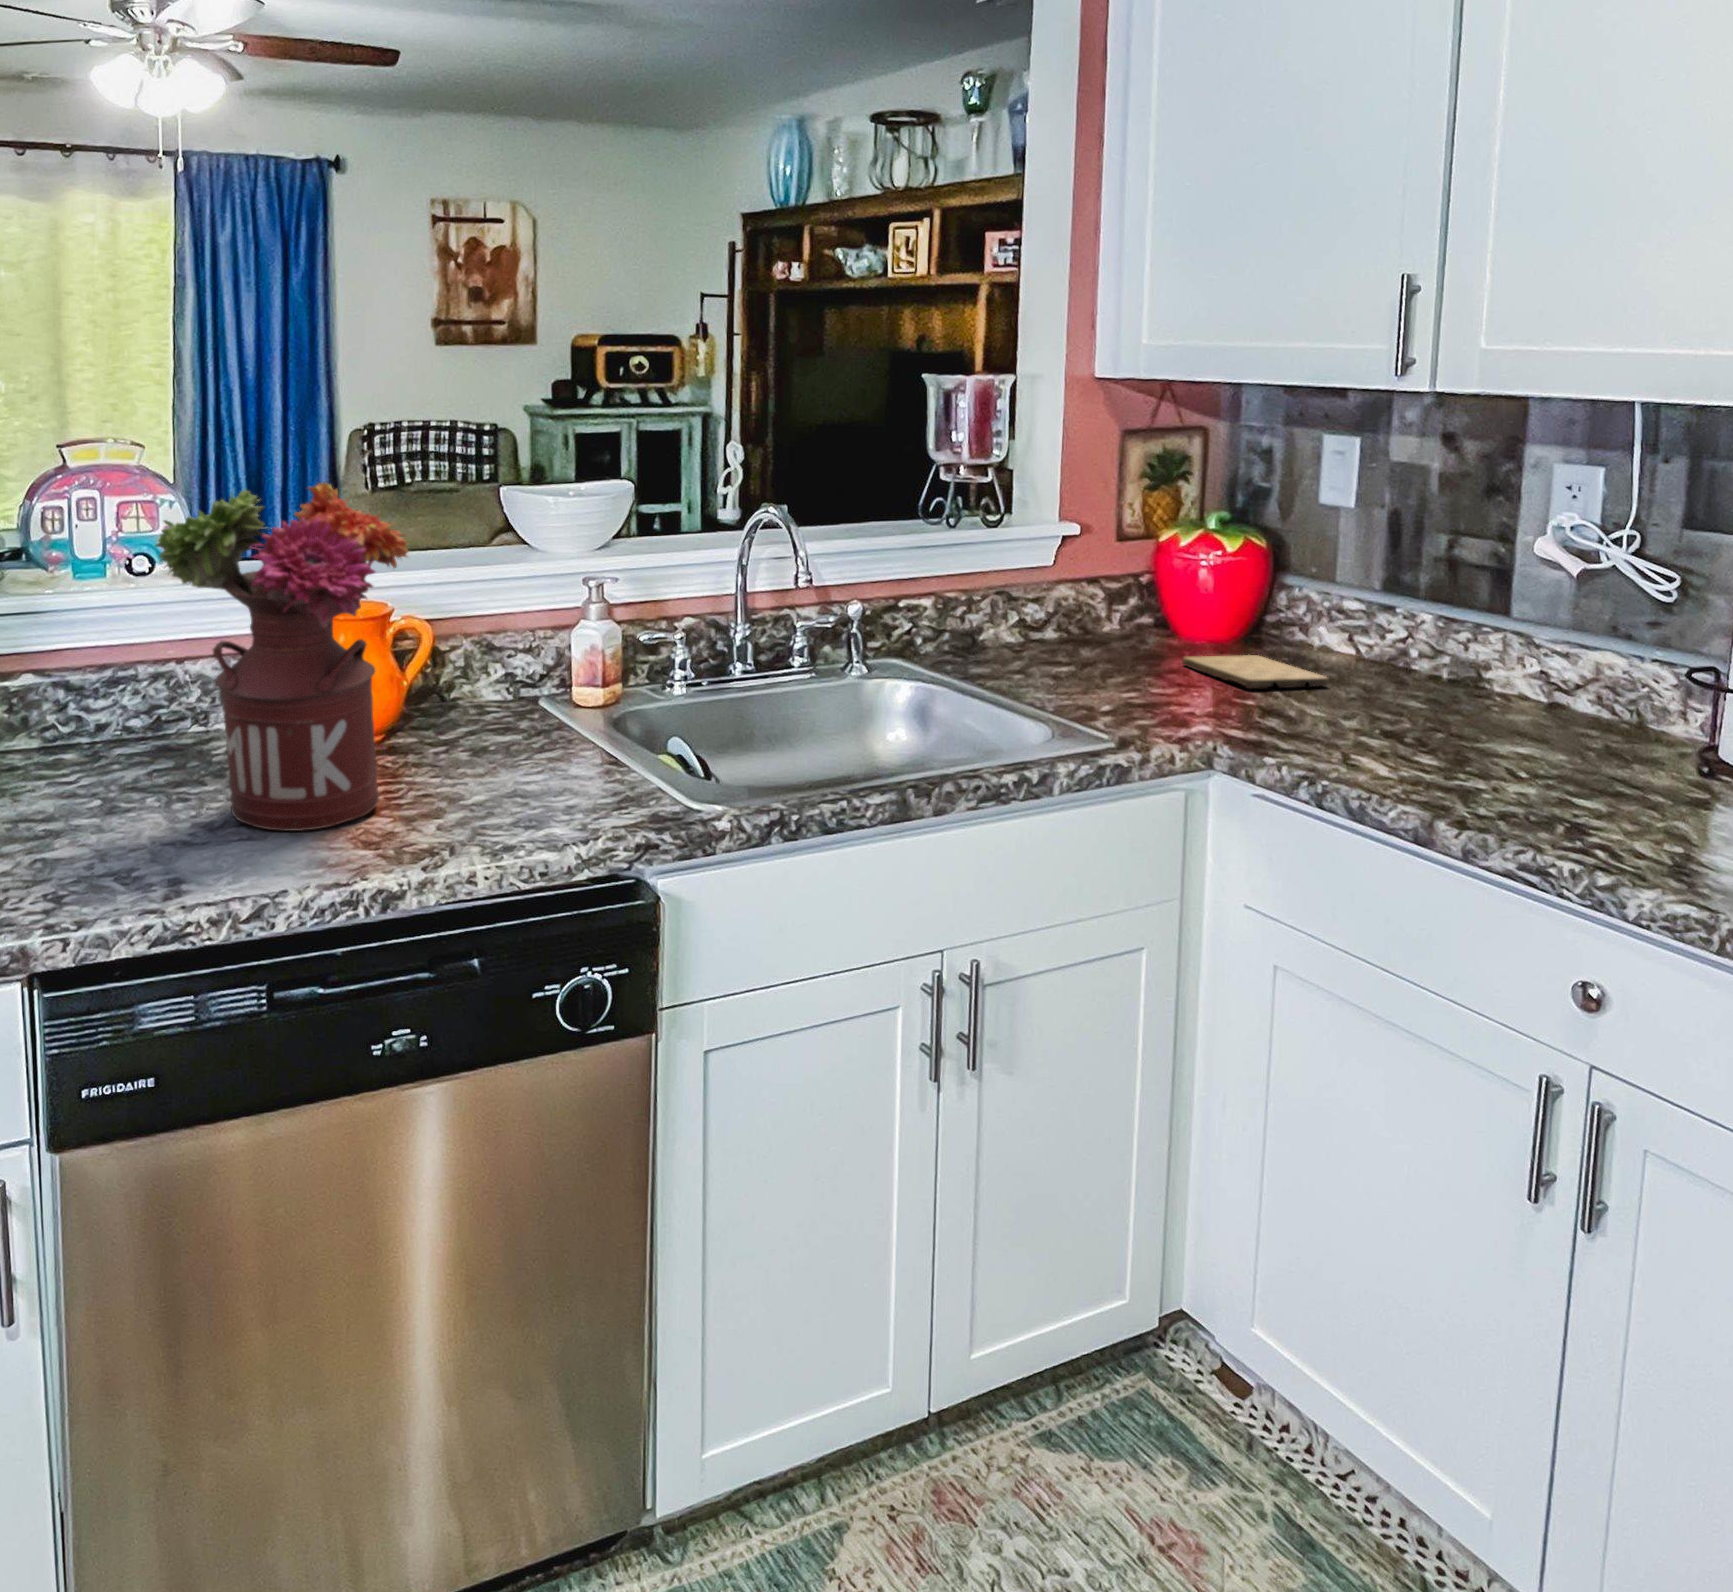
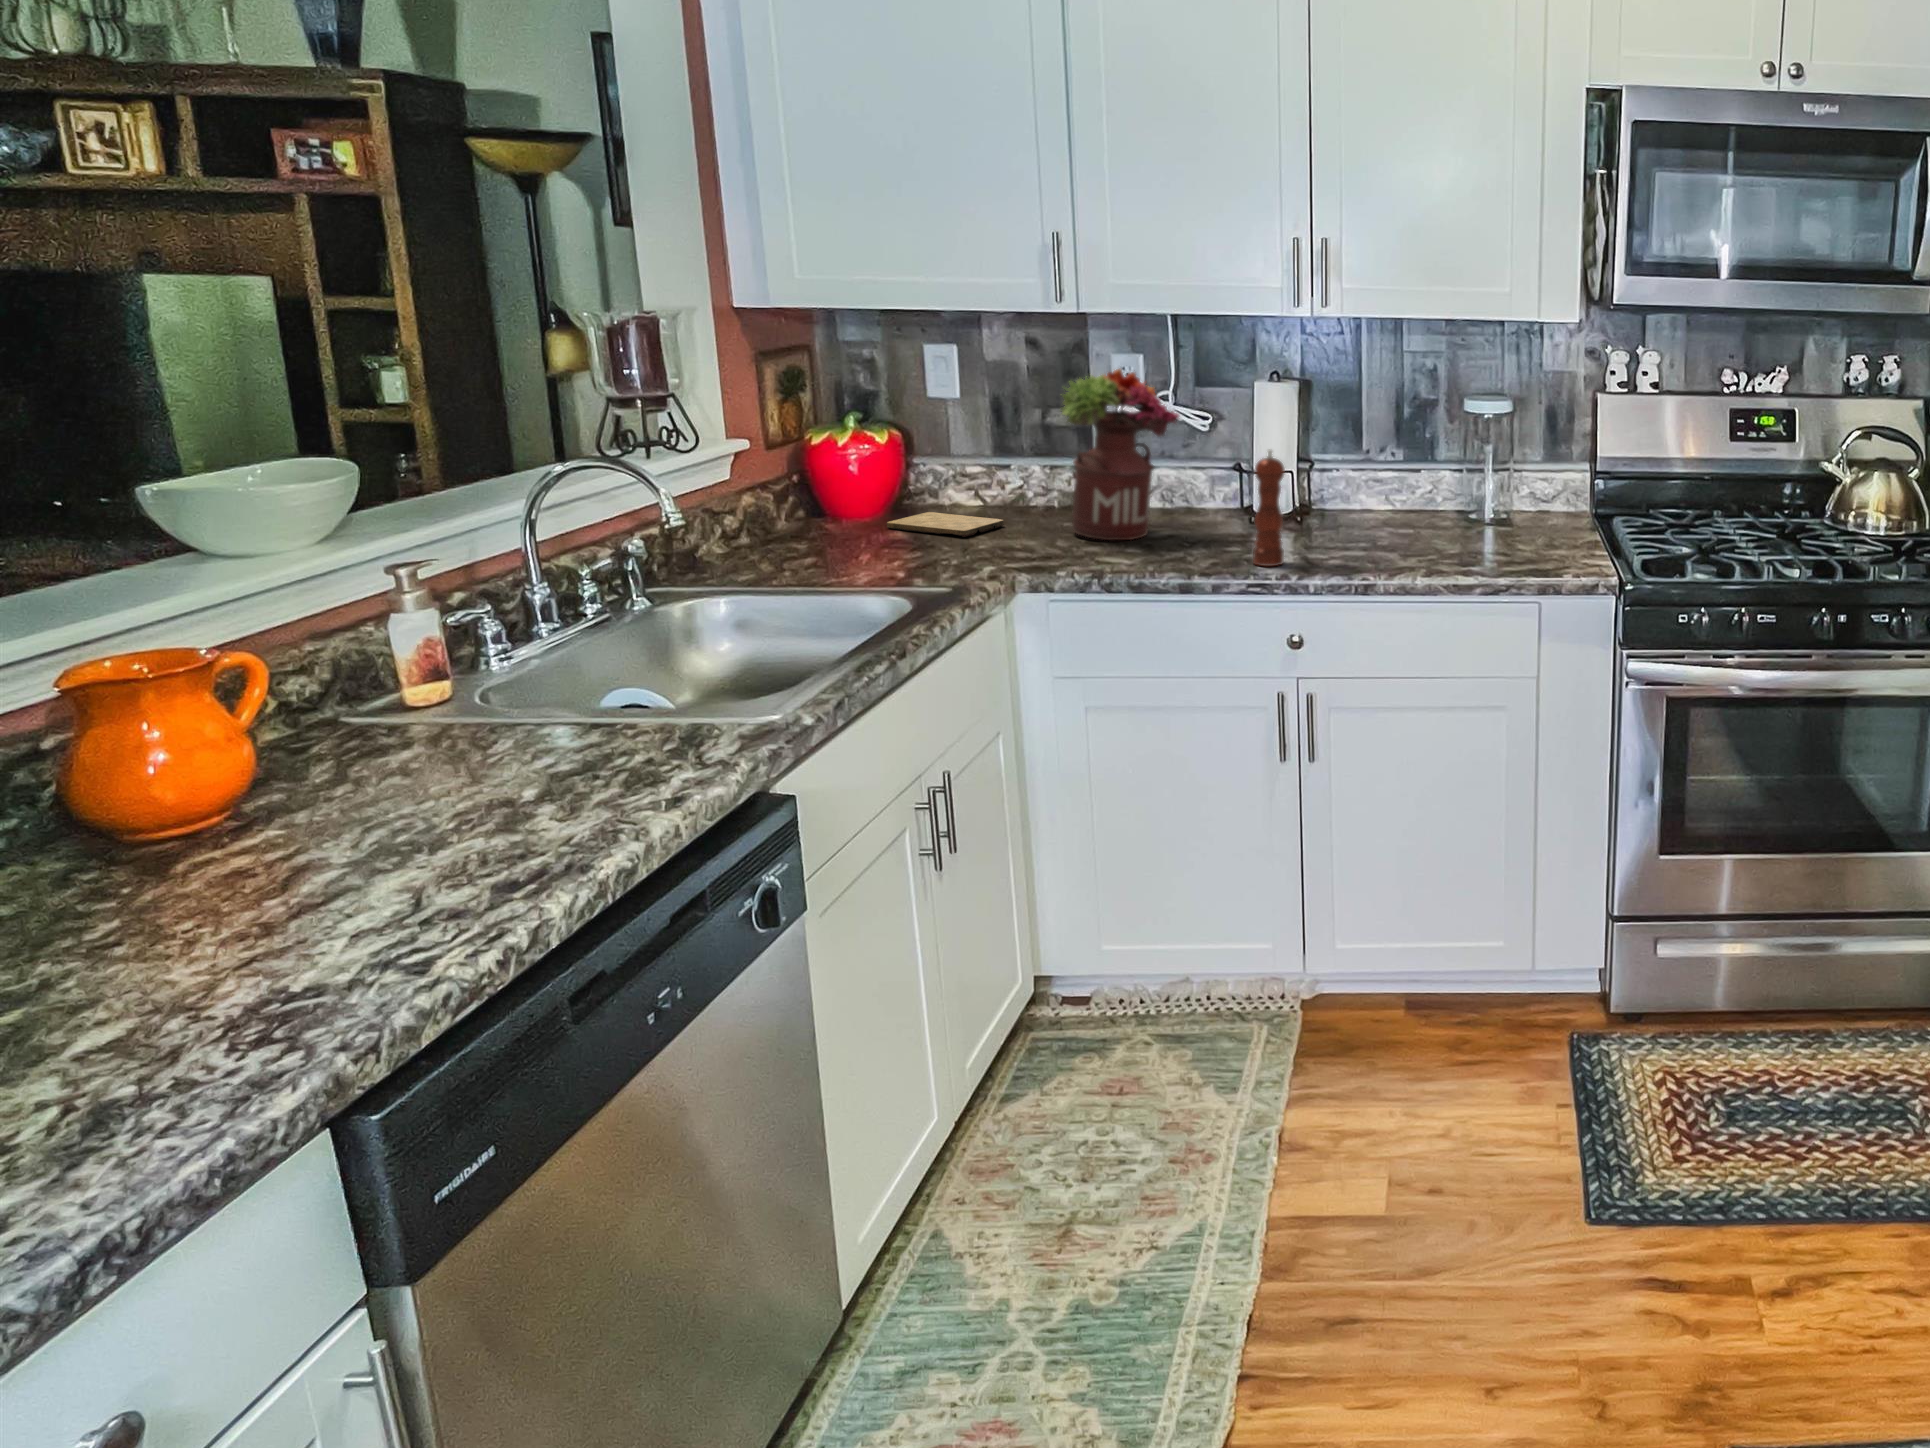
flower arrangement: present [155,482,408,831] -> present [1060,369,1179,540]
pepper mill: none [1624,597,1716,820] -> present [1253,449,1285,566]

